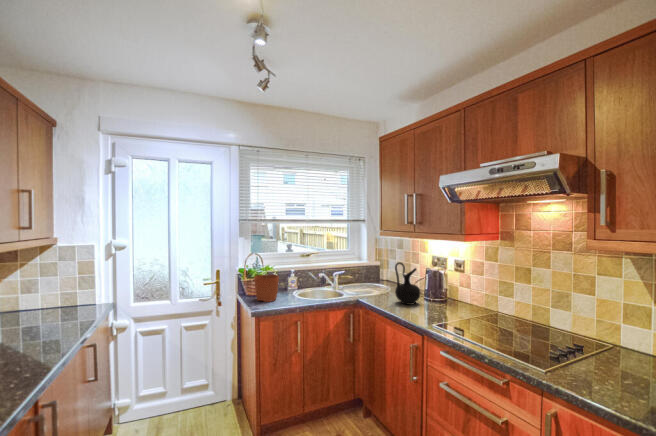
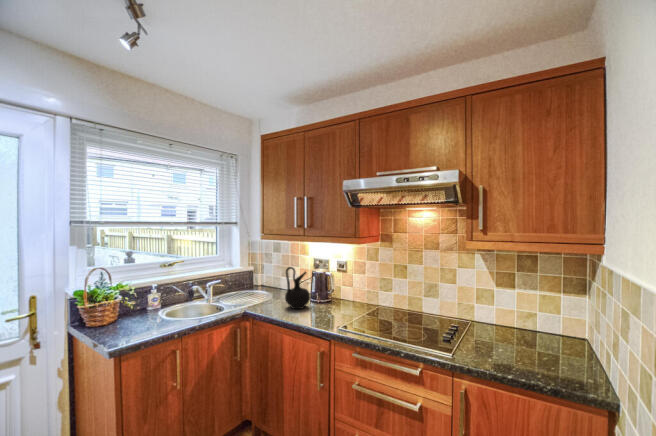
plant pot: present [254,275,279,302] -> none [103,282,142,333]

